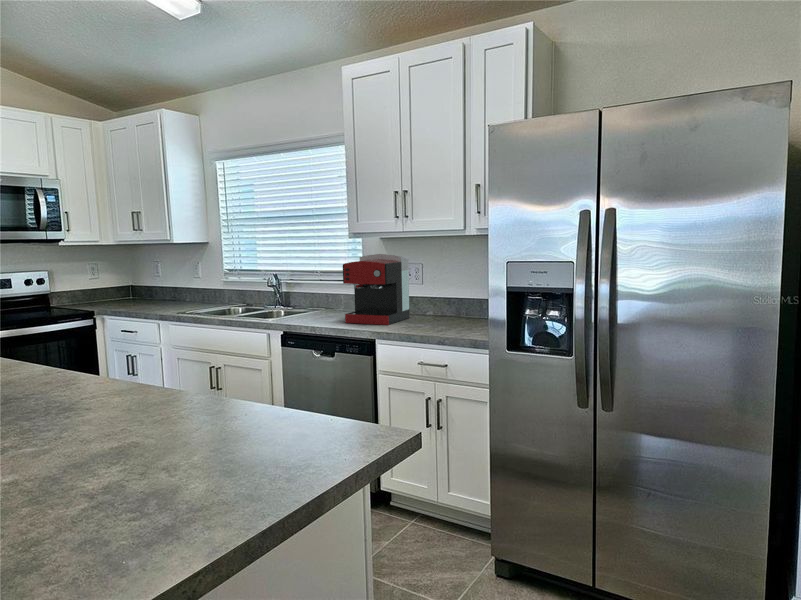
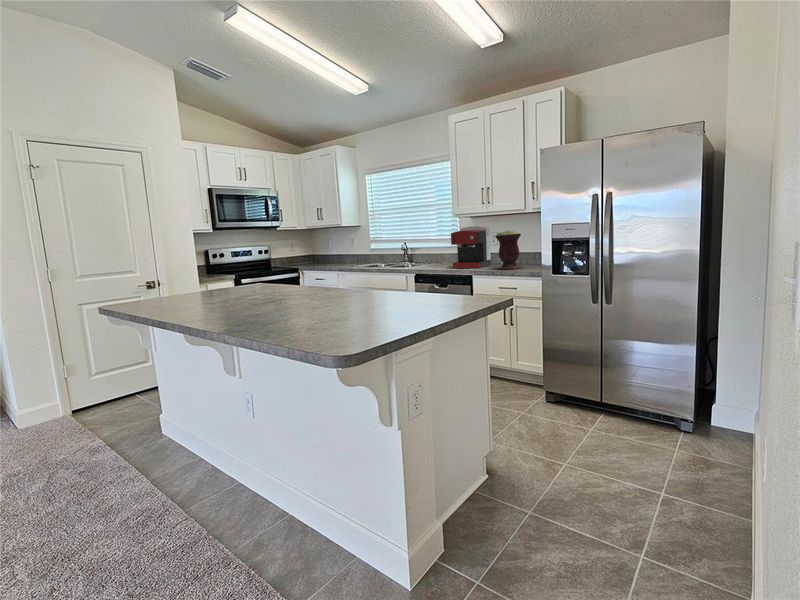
vase: none [415,265,457,331] -> present [495,230,521,269]

